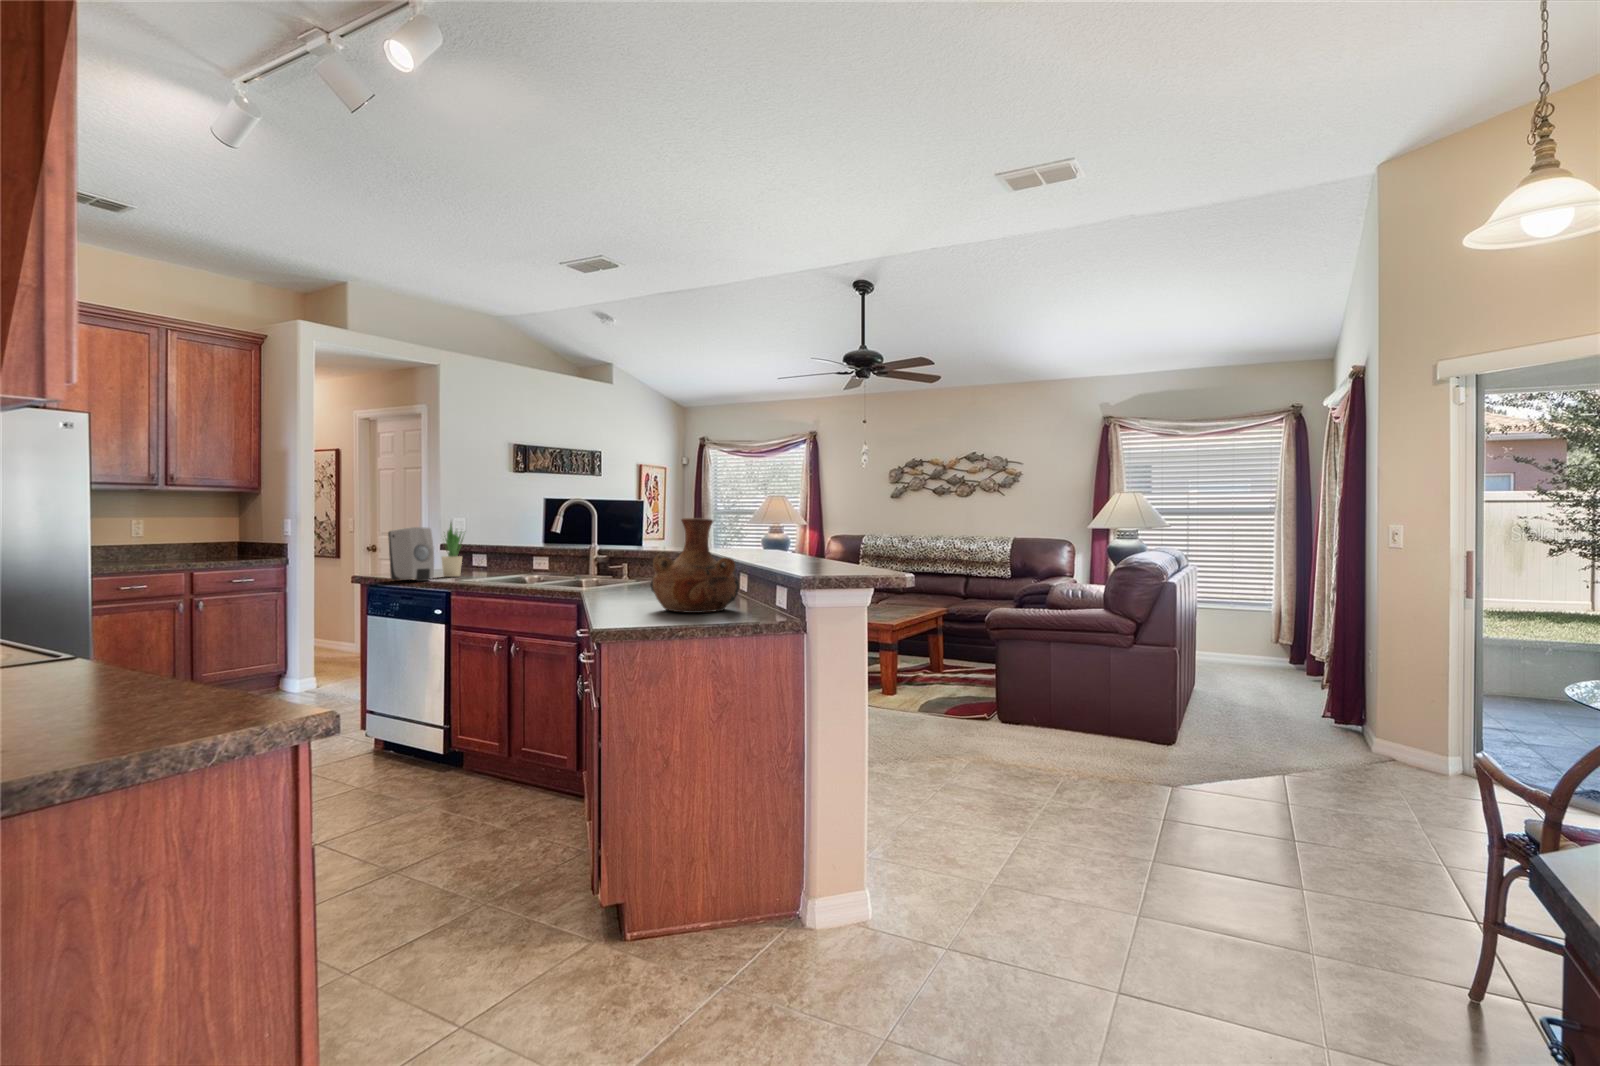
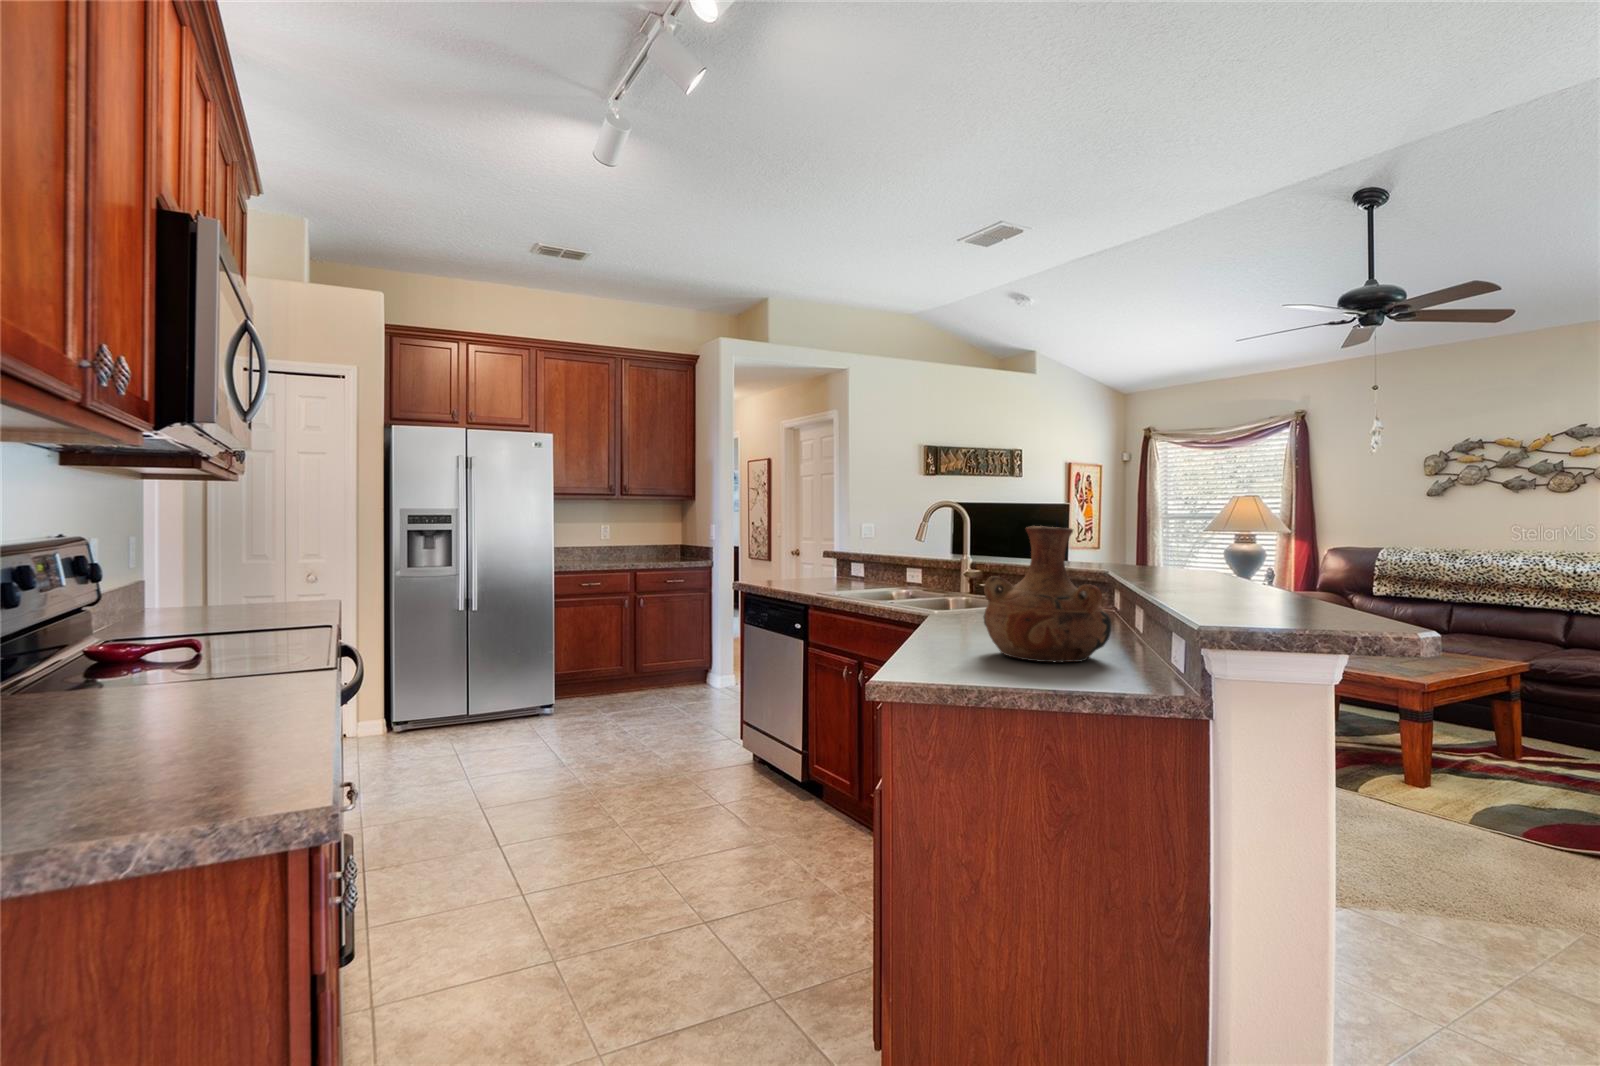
potted plant: present [442,523,463,577] -> none [814,527,839,587]
soap dispenser: present [388,527,434,581] -> none [762,535,802,591]

